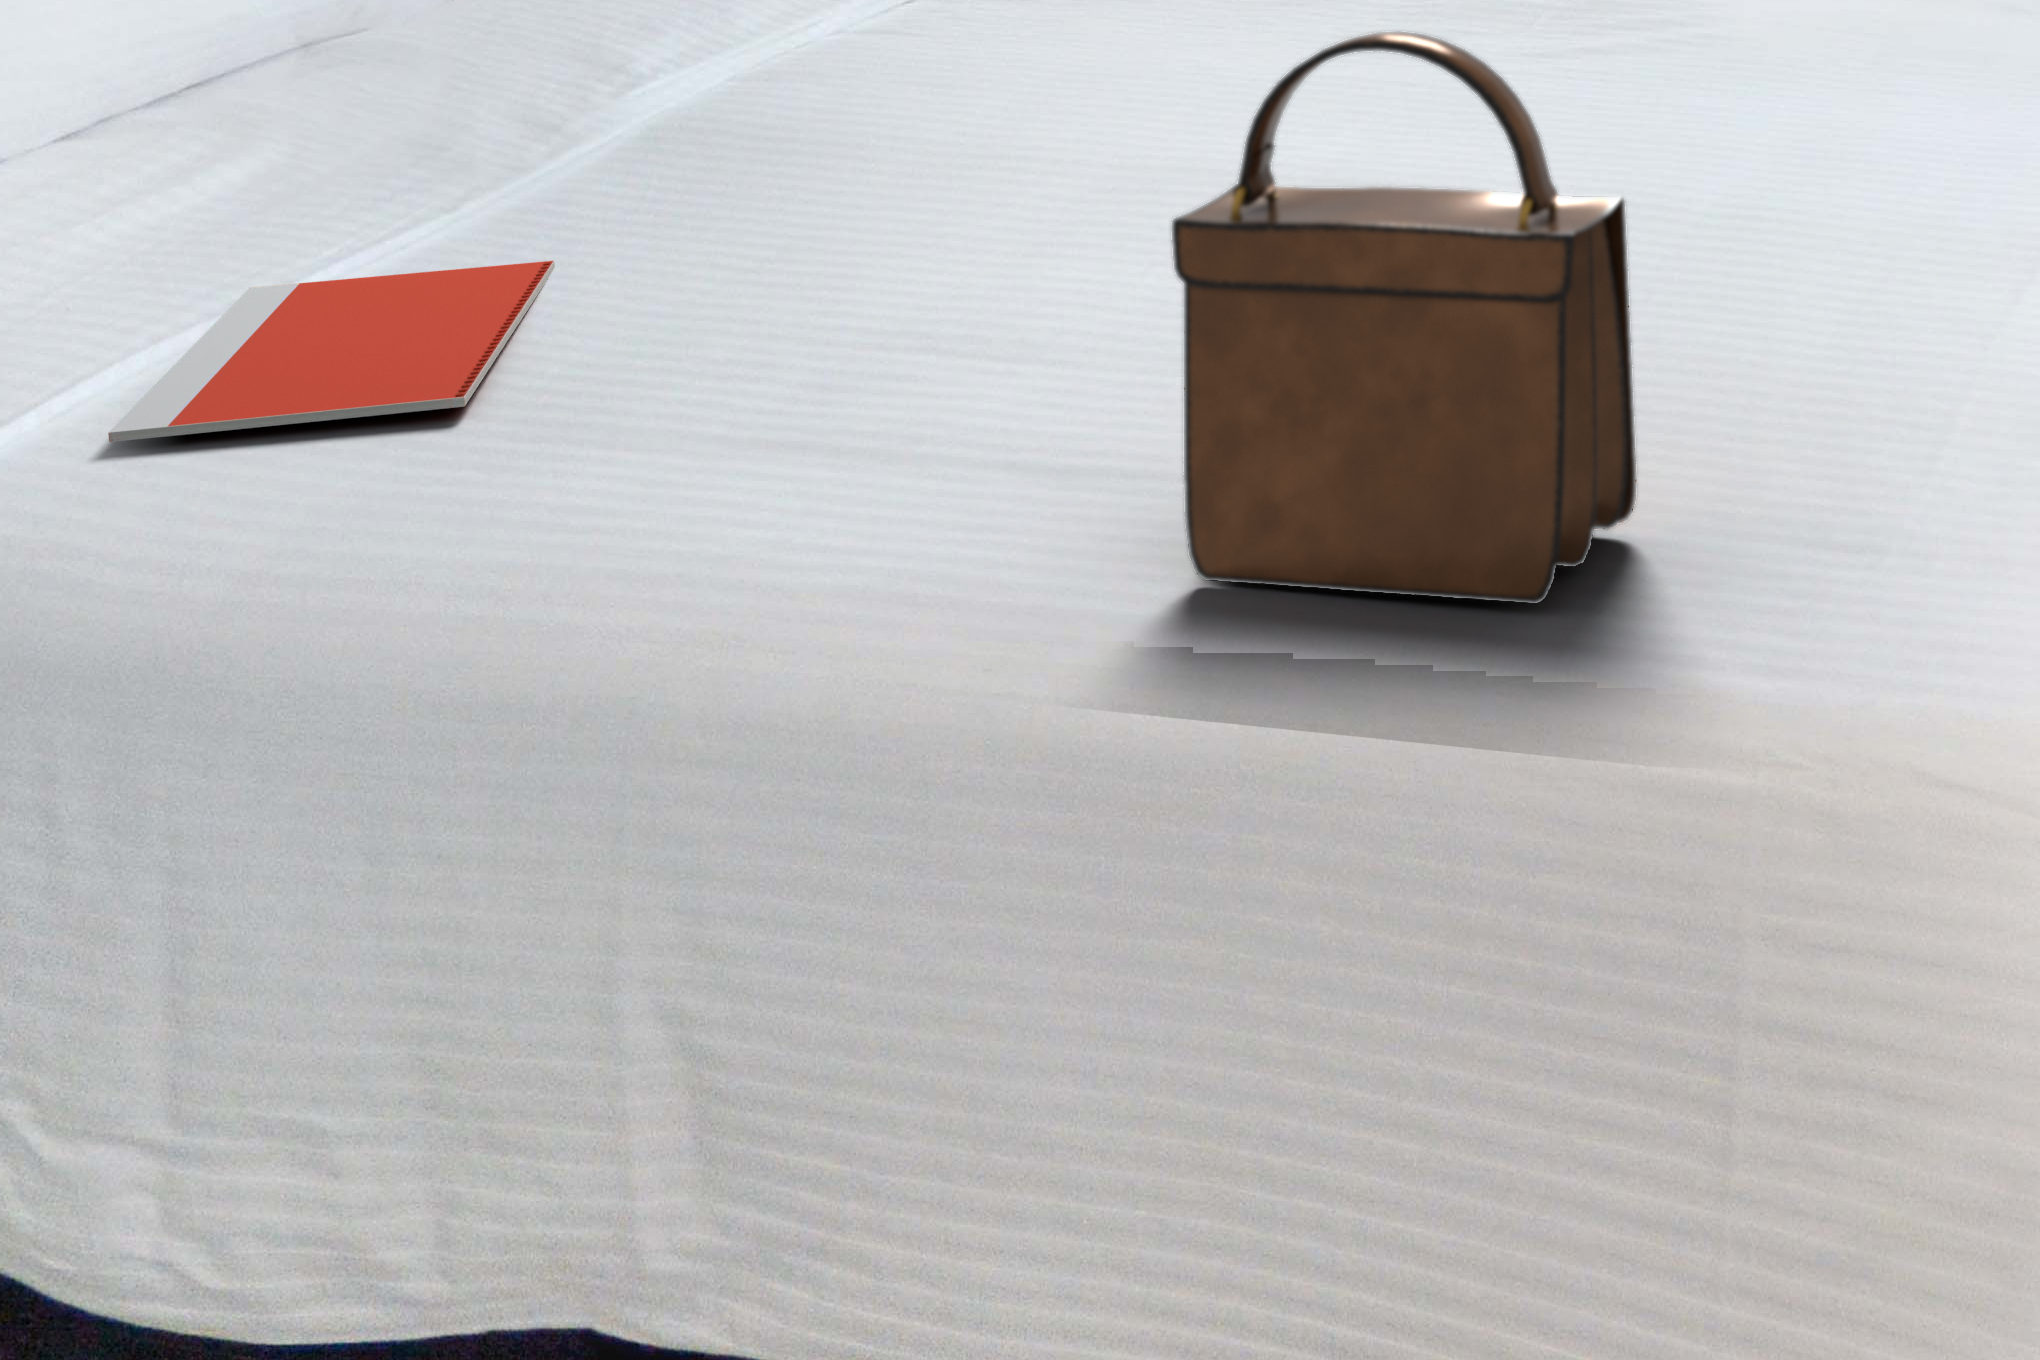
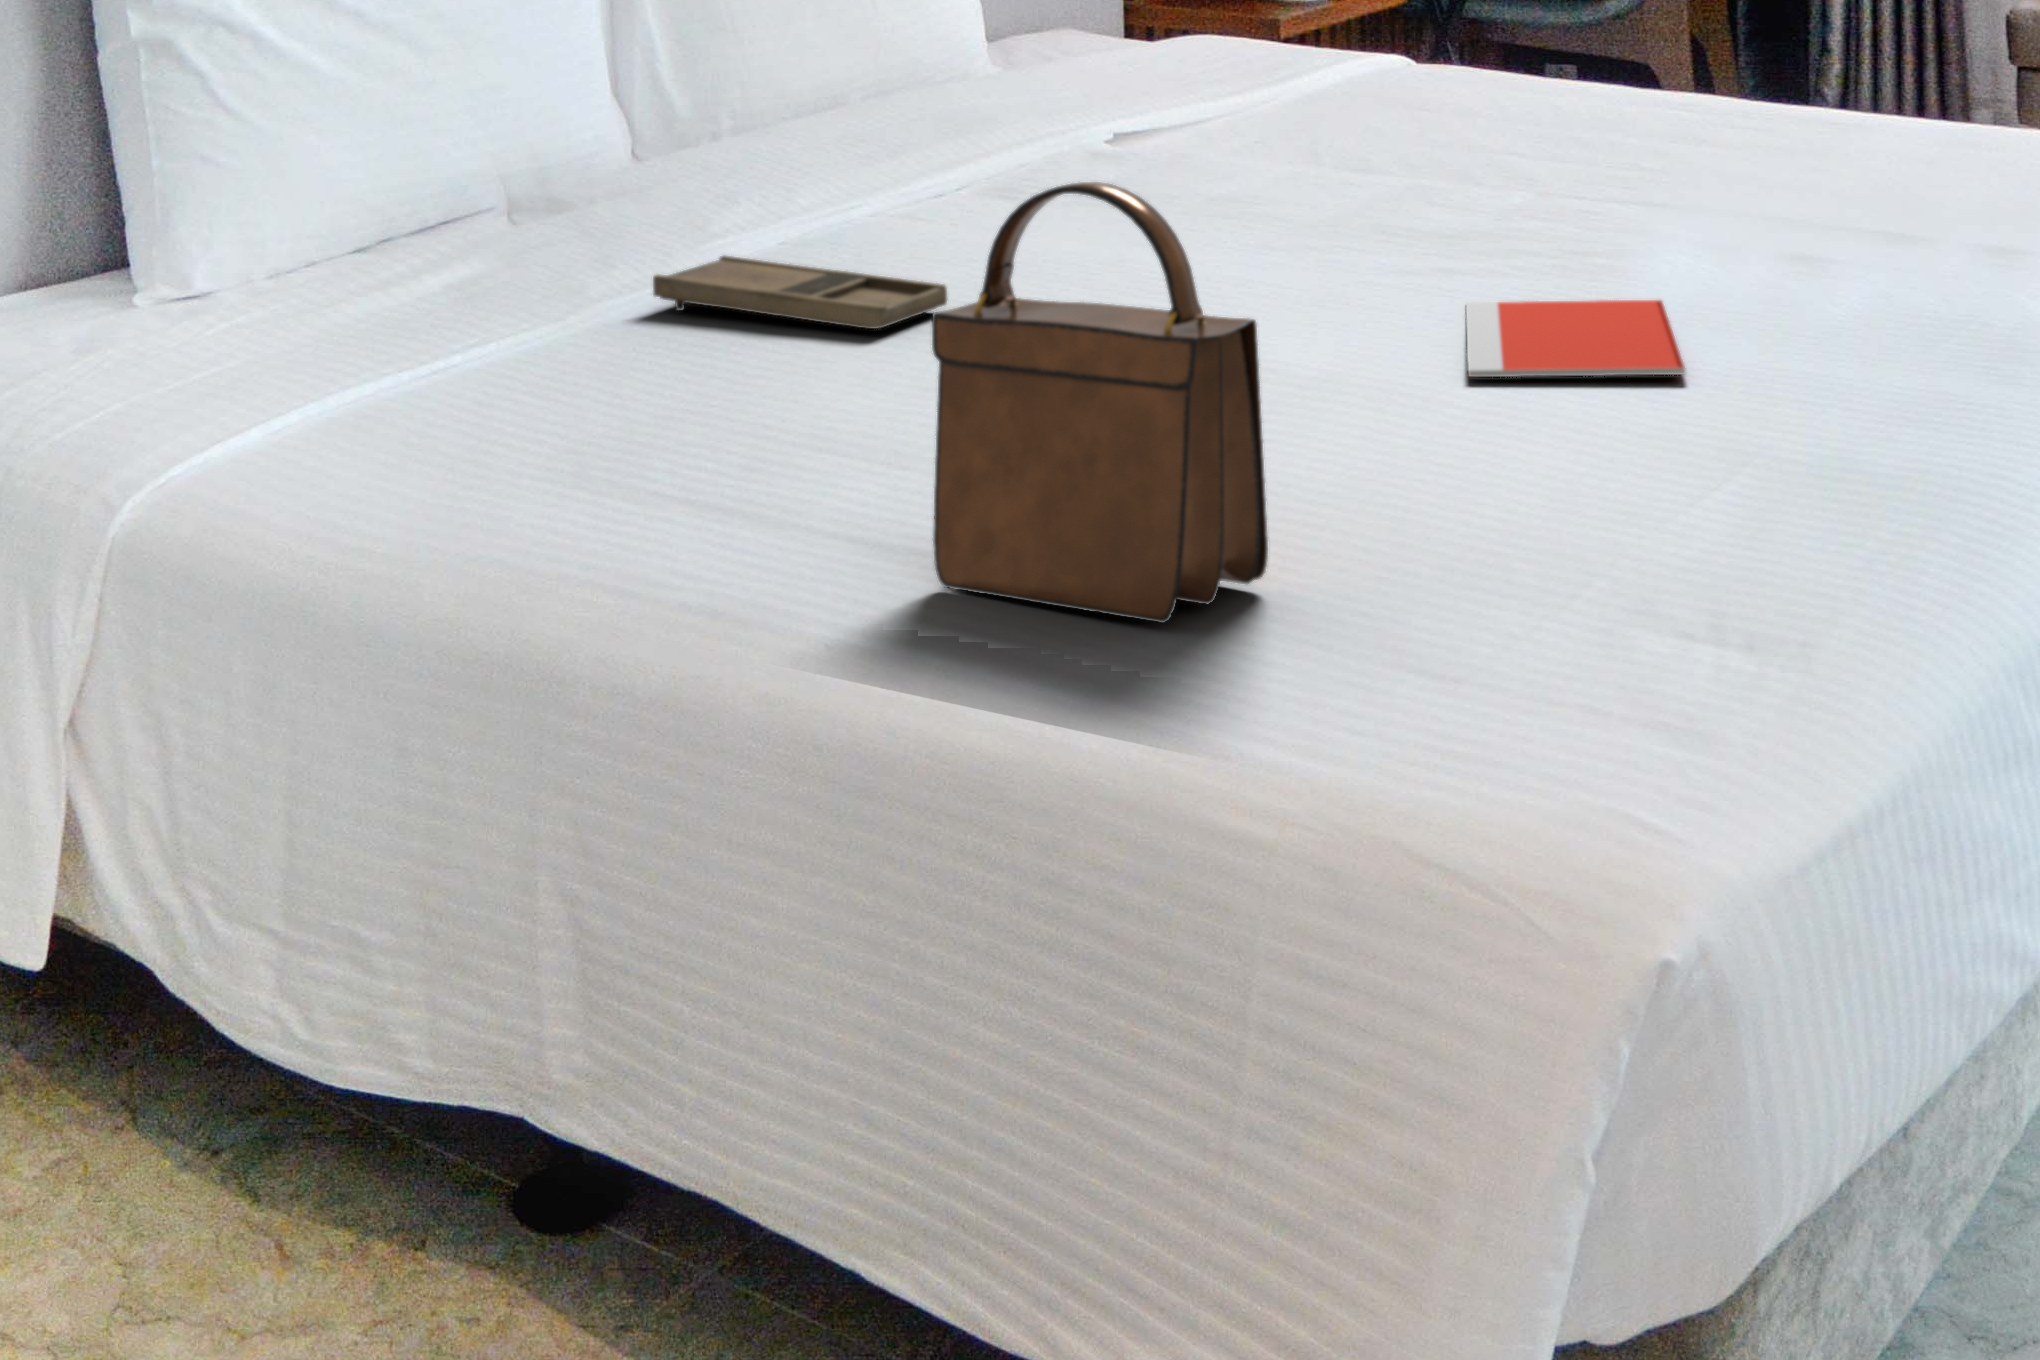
tray: none [592,111,1003,197] -> present [653,256,947,329]
notebook: present [108,261,555,442] -> present [1466,300,1685,377]

